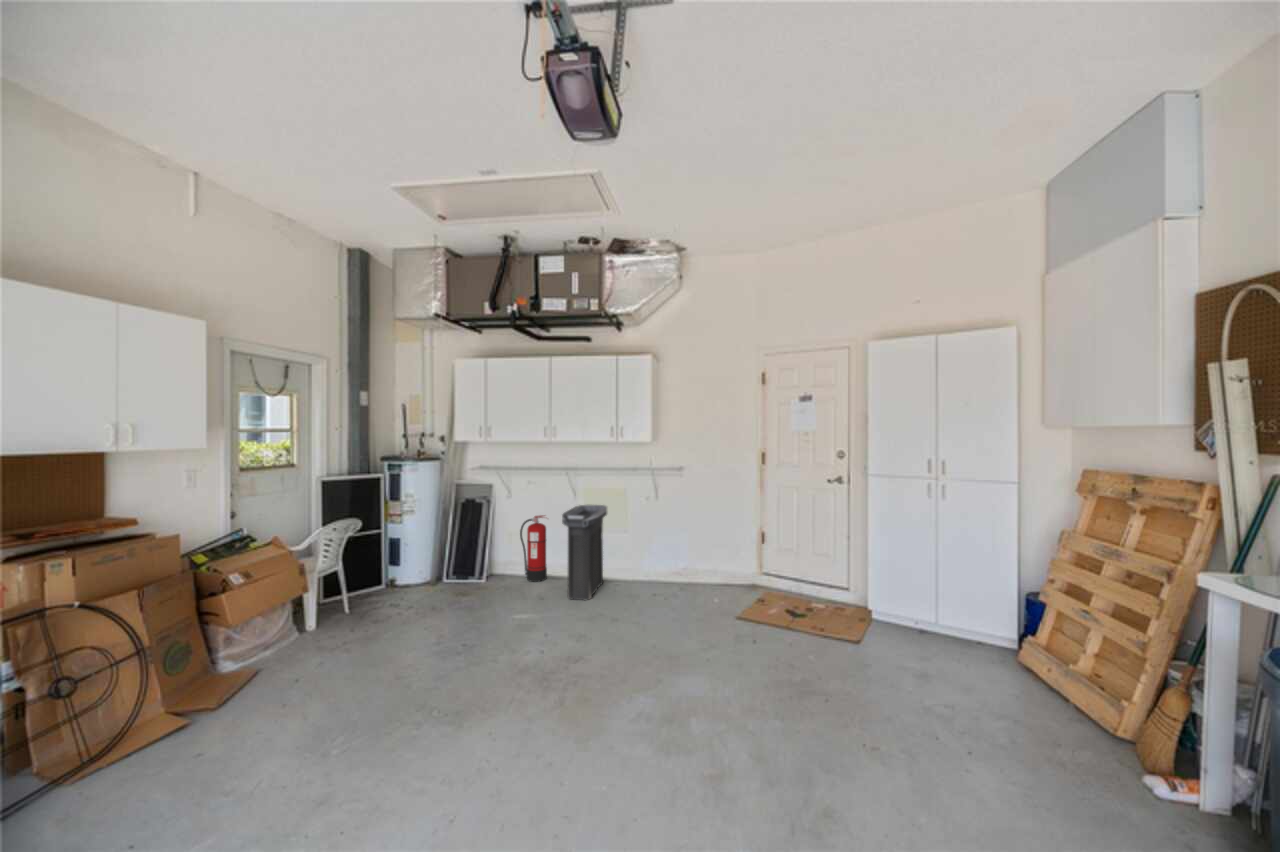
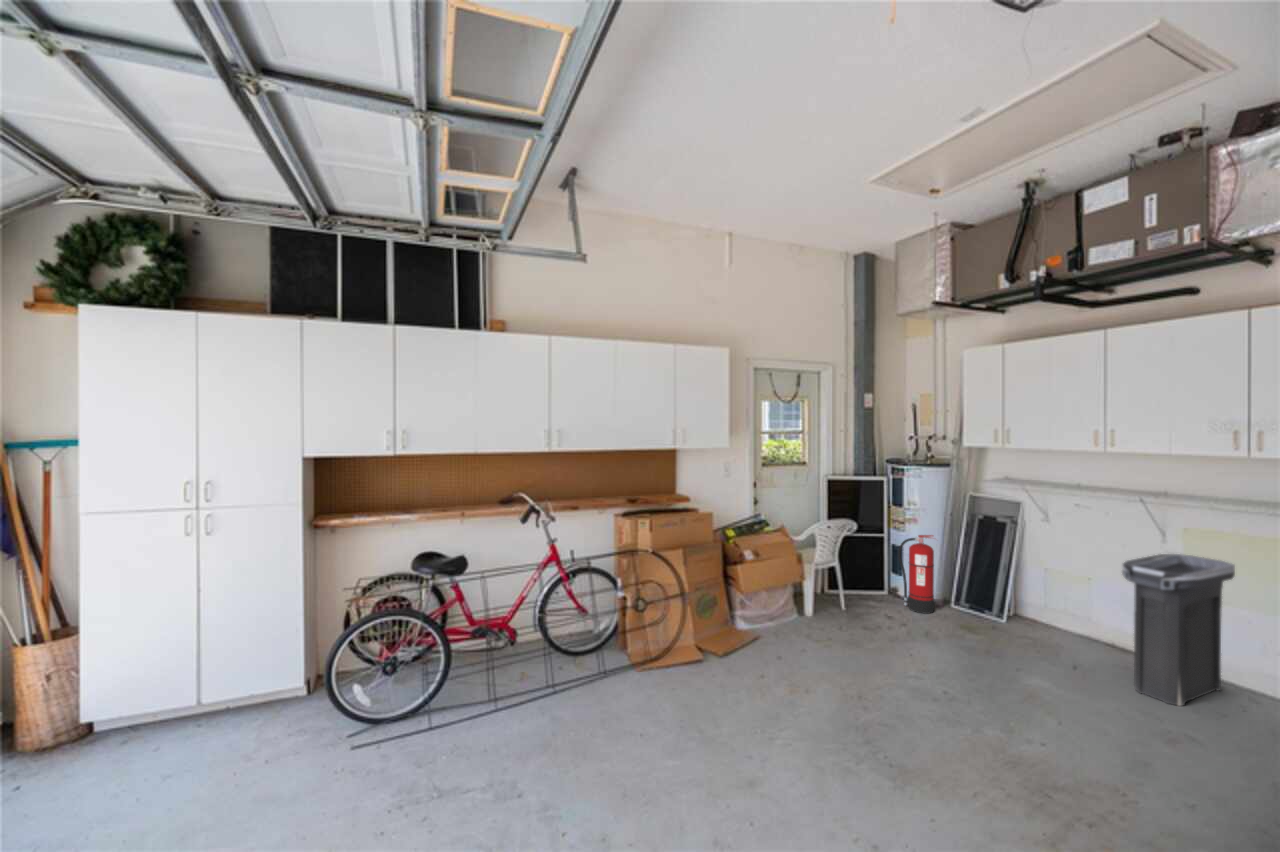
fire extinguisher: present [520,515,547,582] -> present [898,535,934,614]

